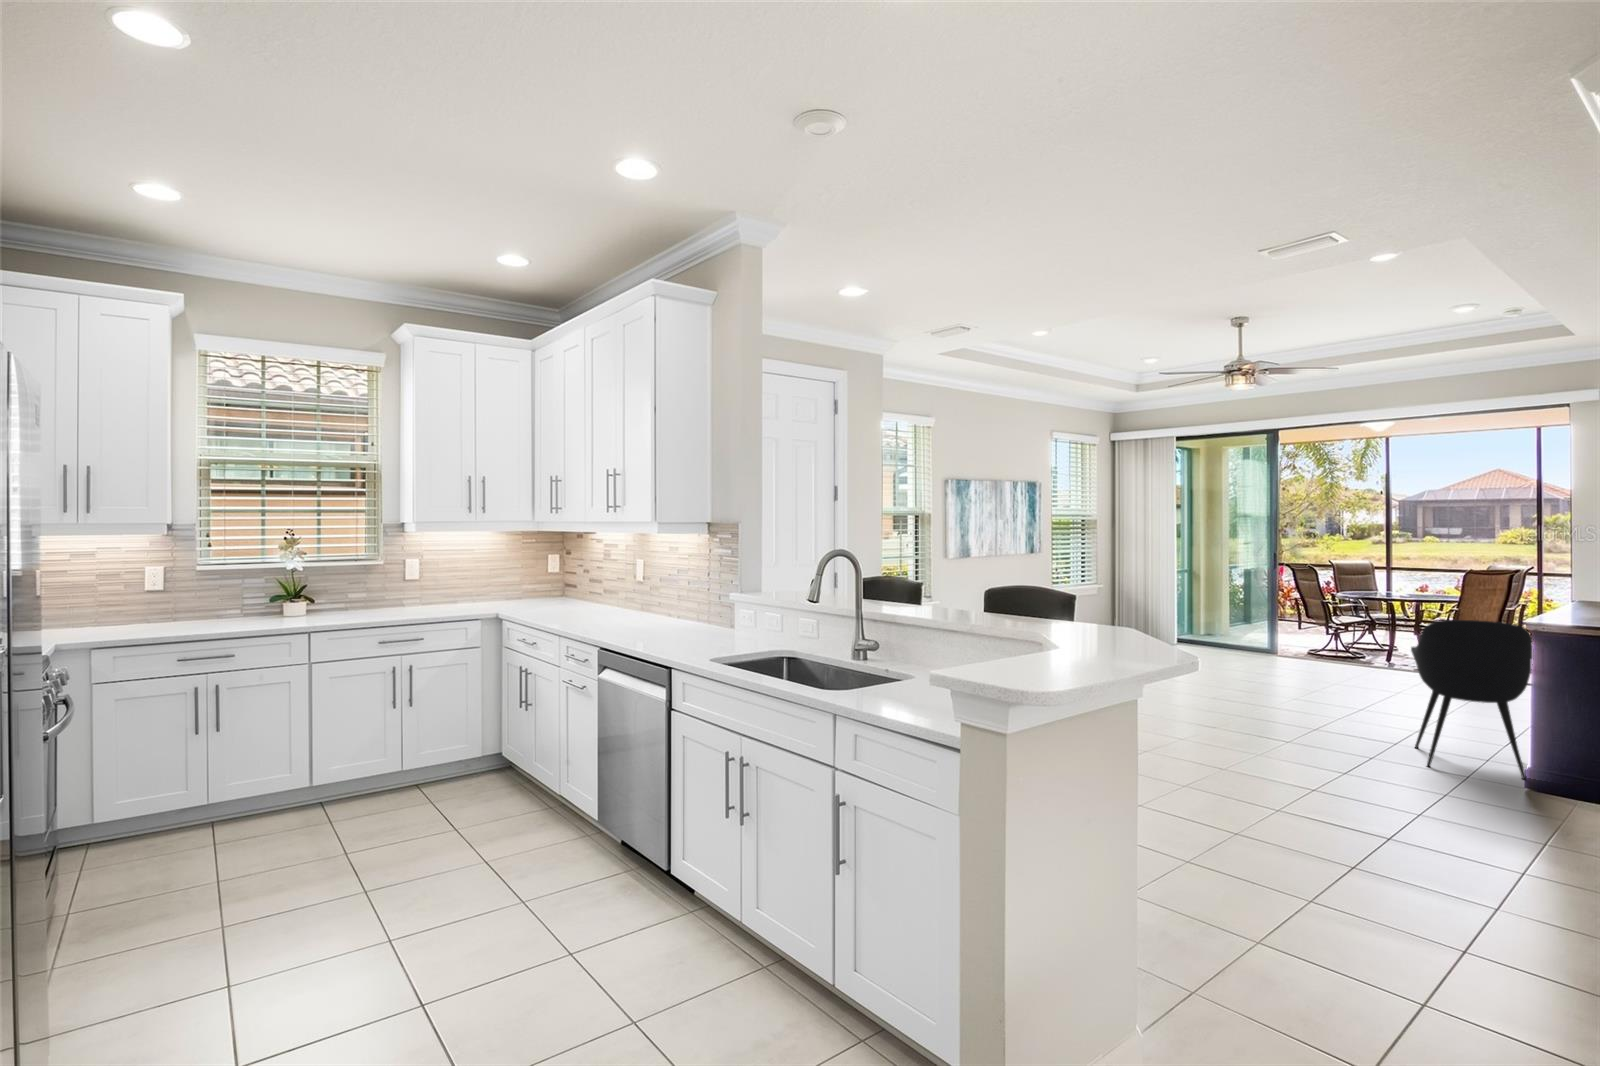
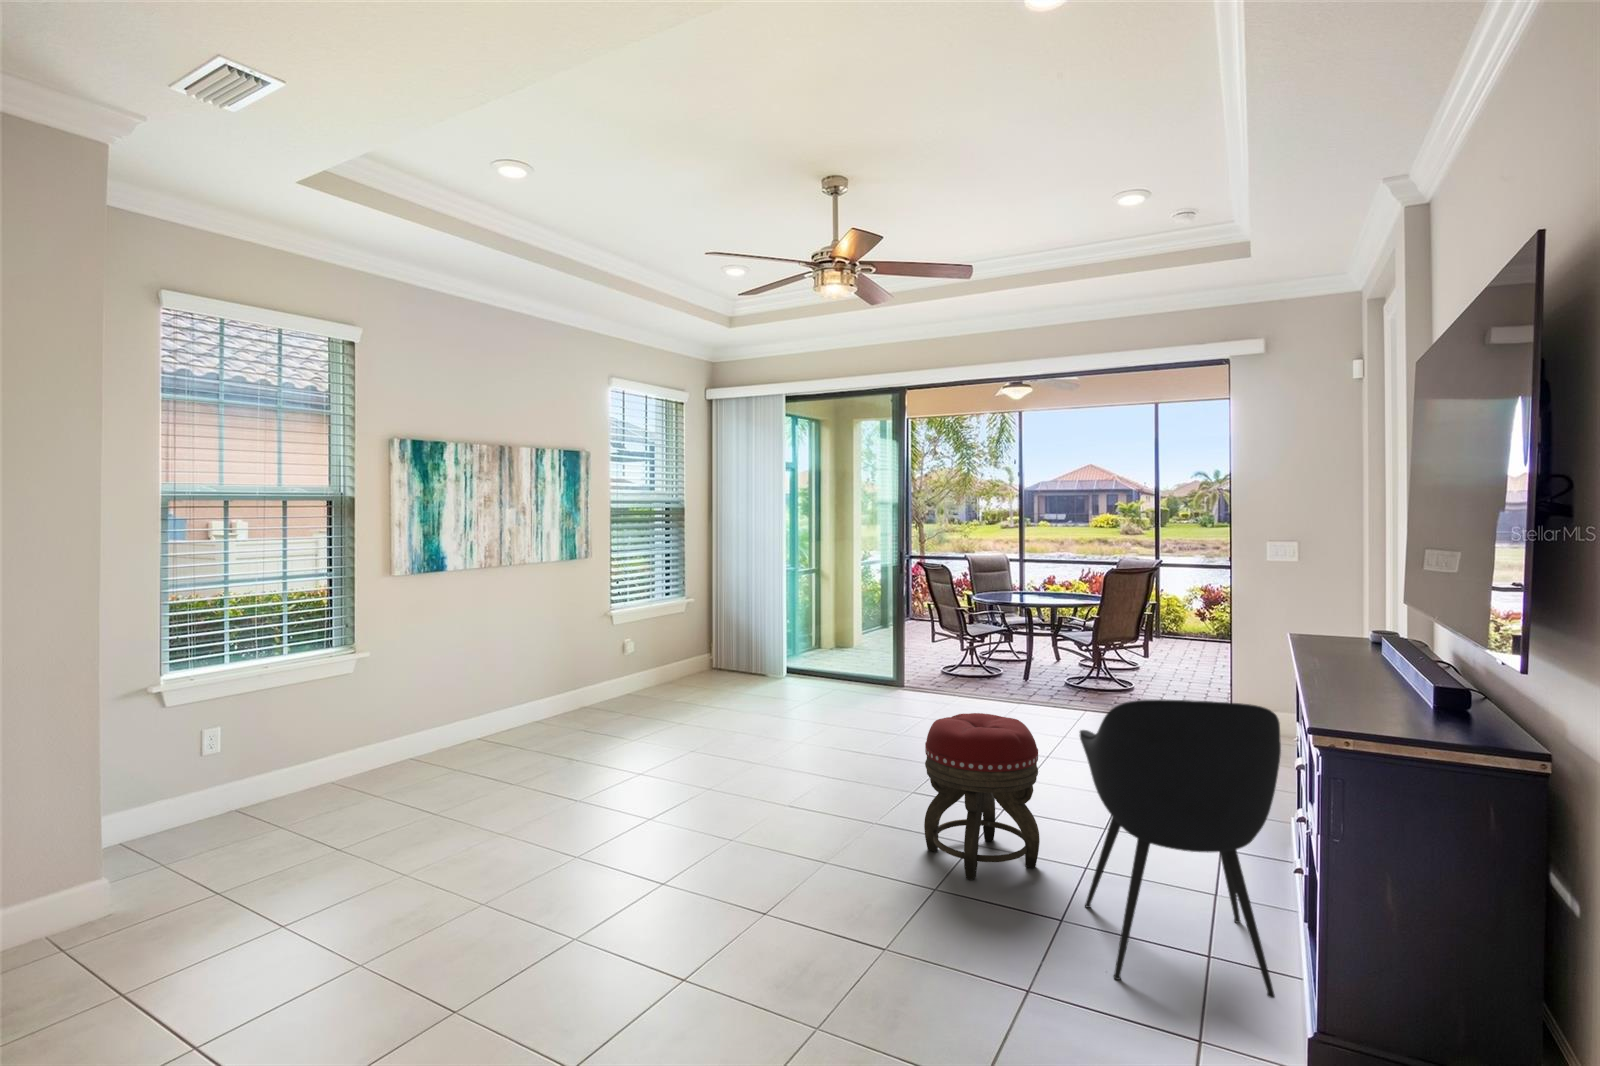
footstool: none [1307,645,1386,734] -> present [924,713,1040,880]

